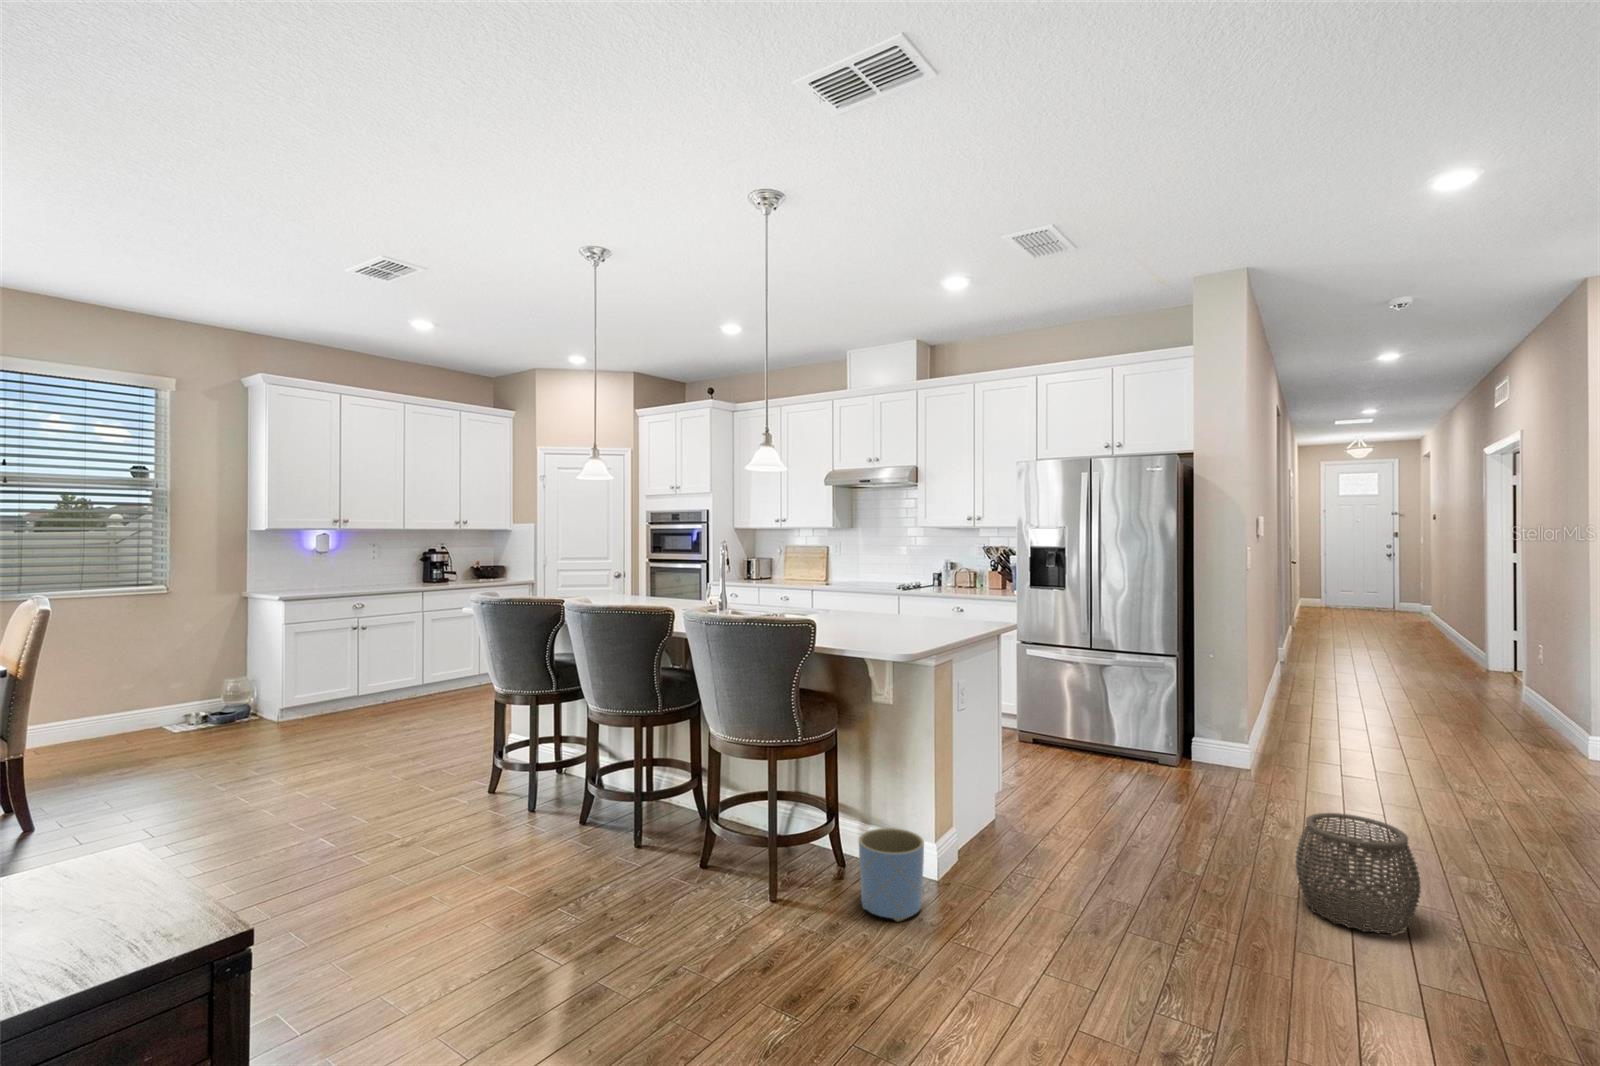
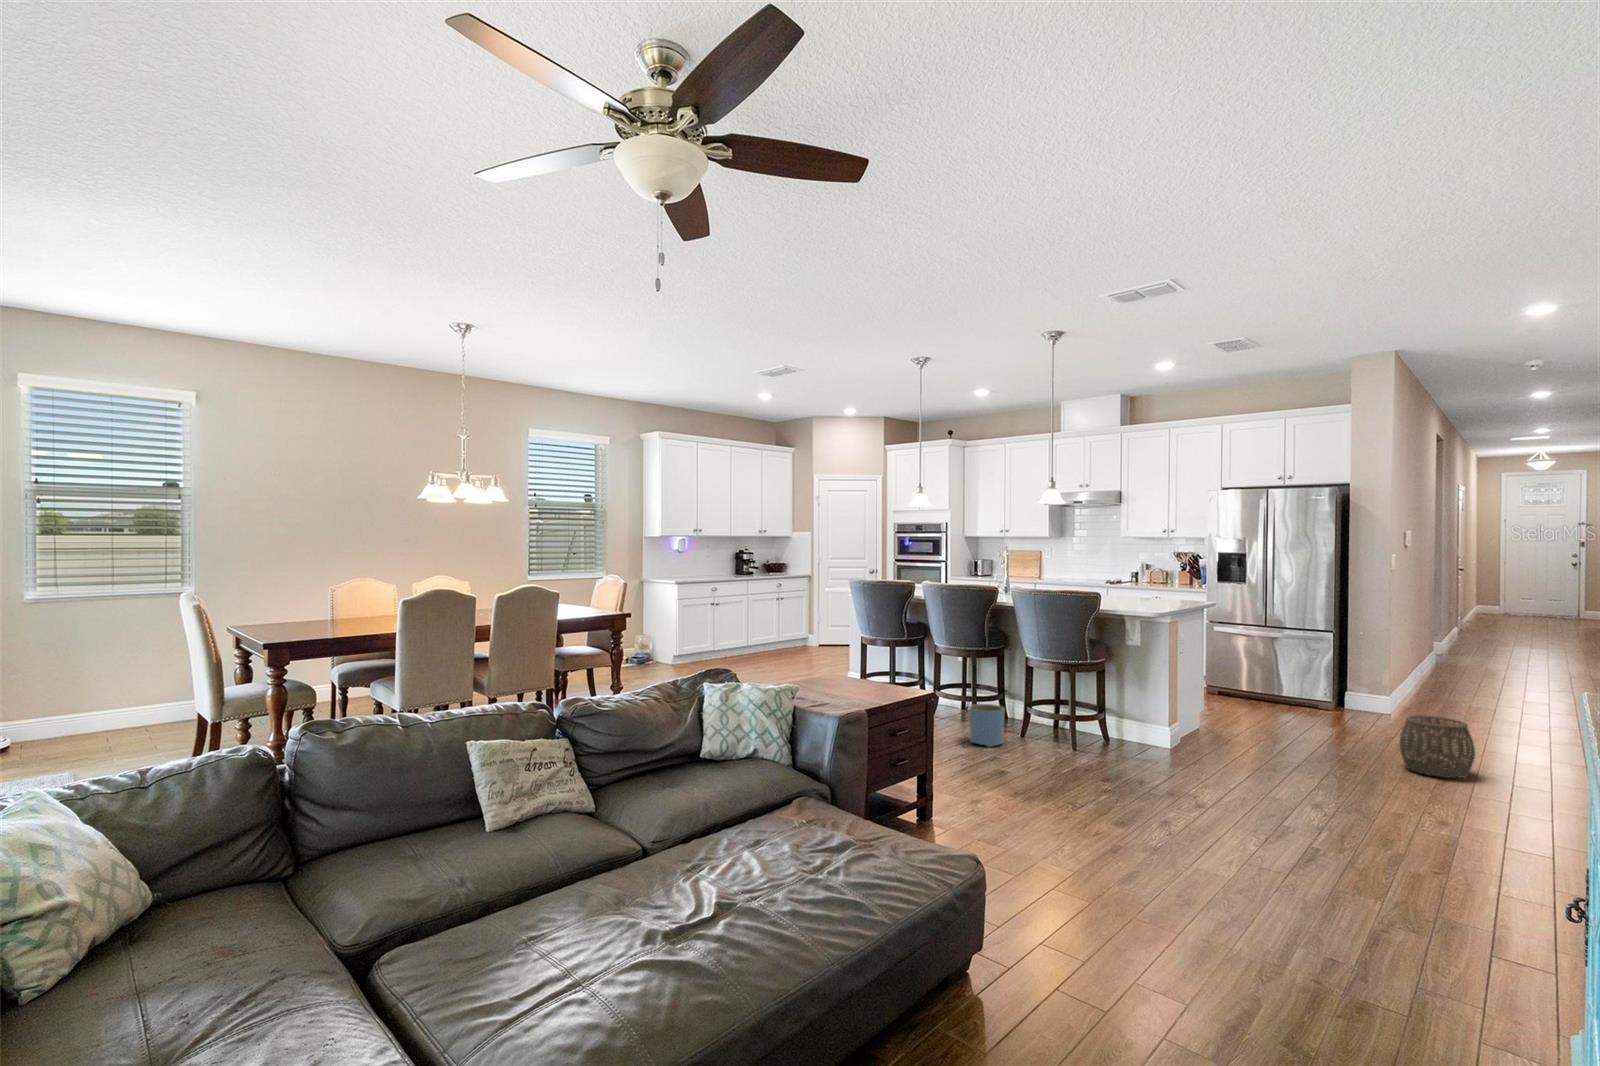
planter: present [859,828,924,921] -> present [969,704,1005,747]

